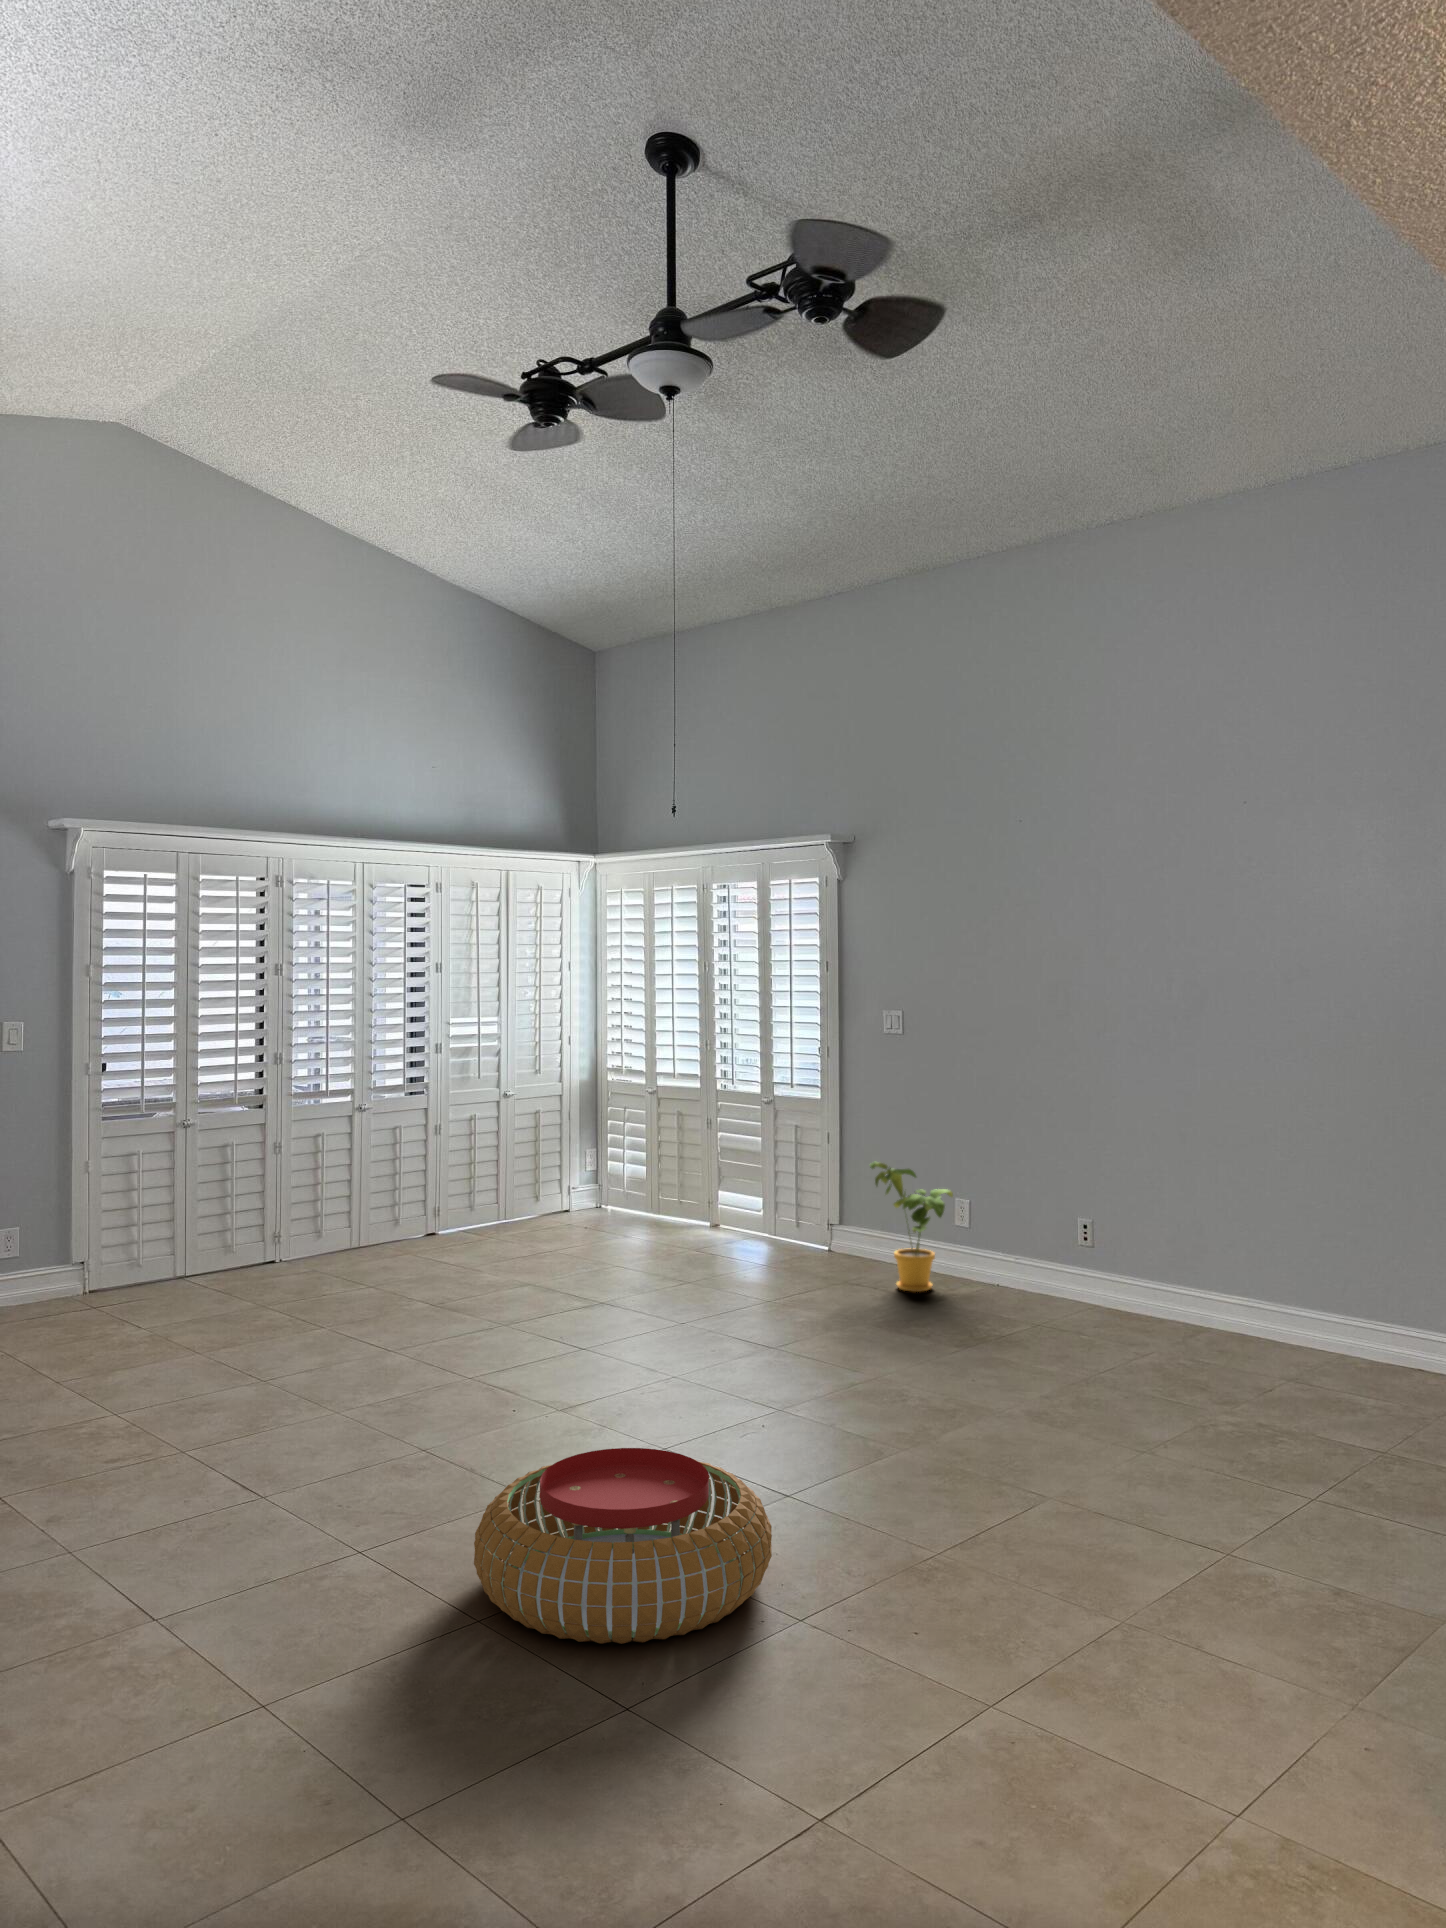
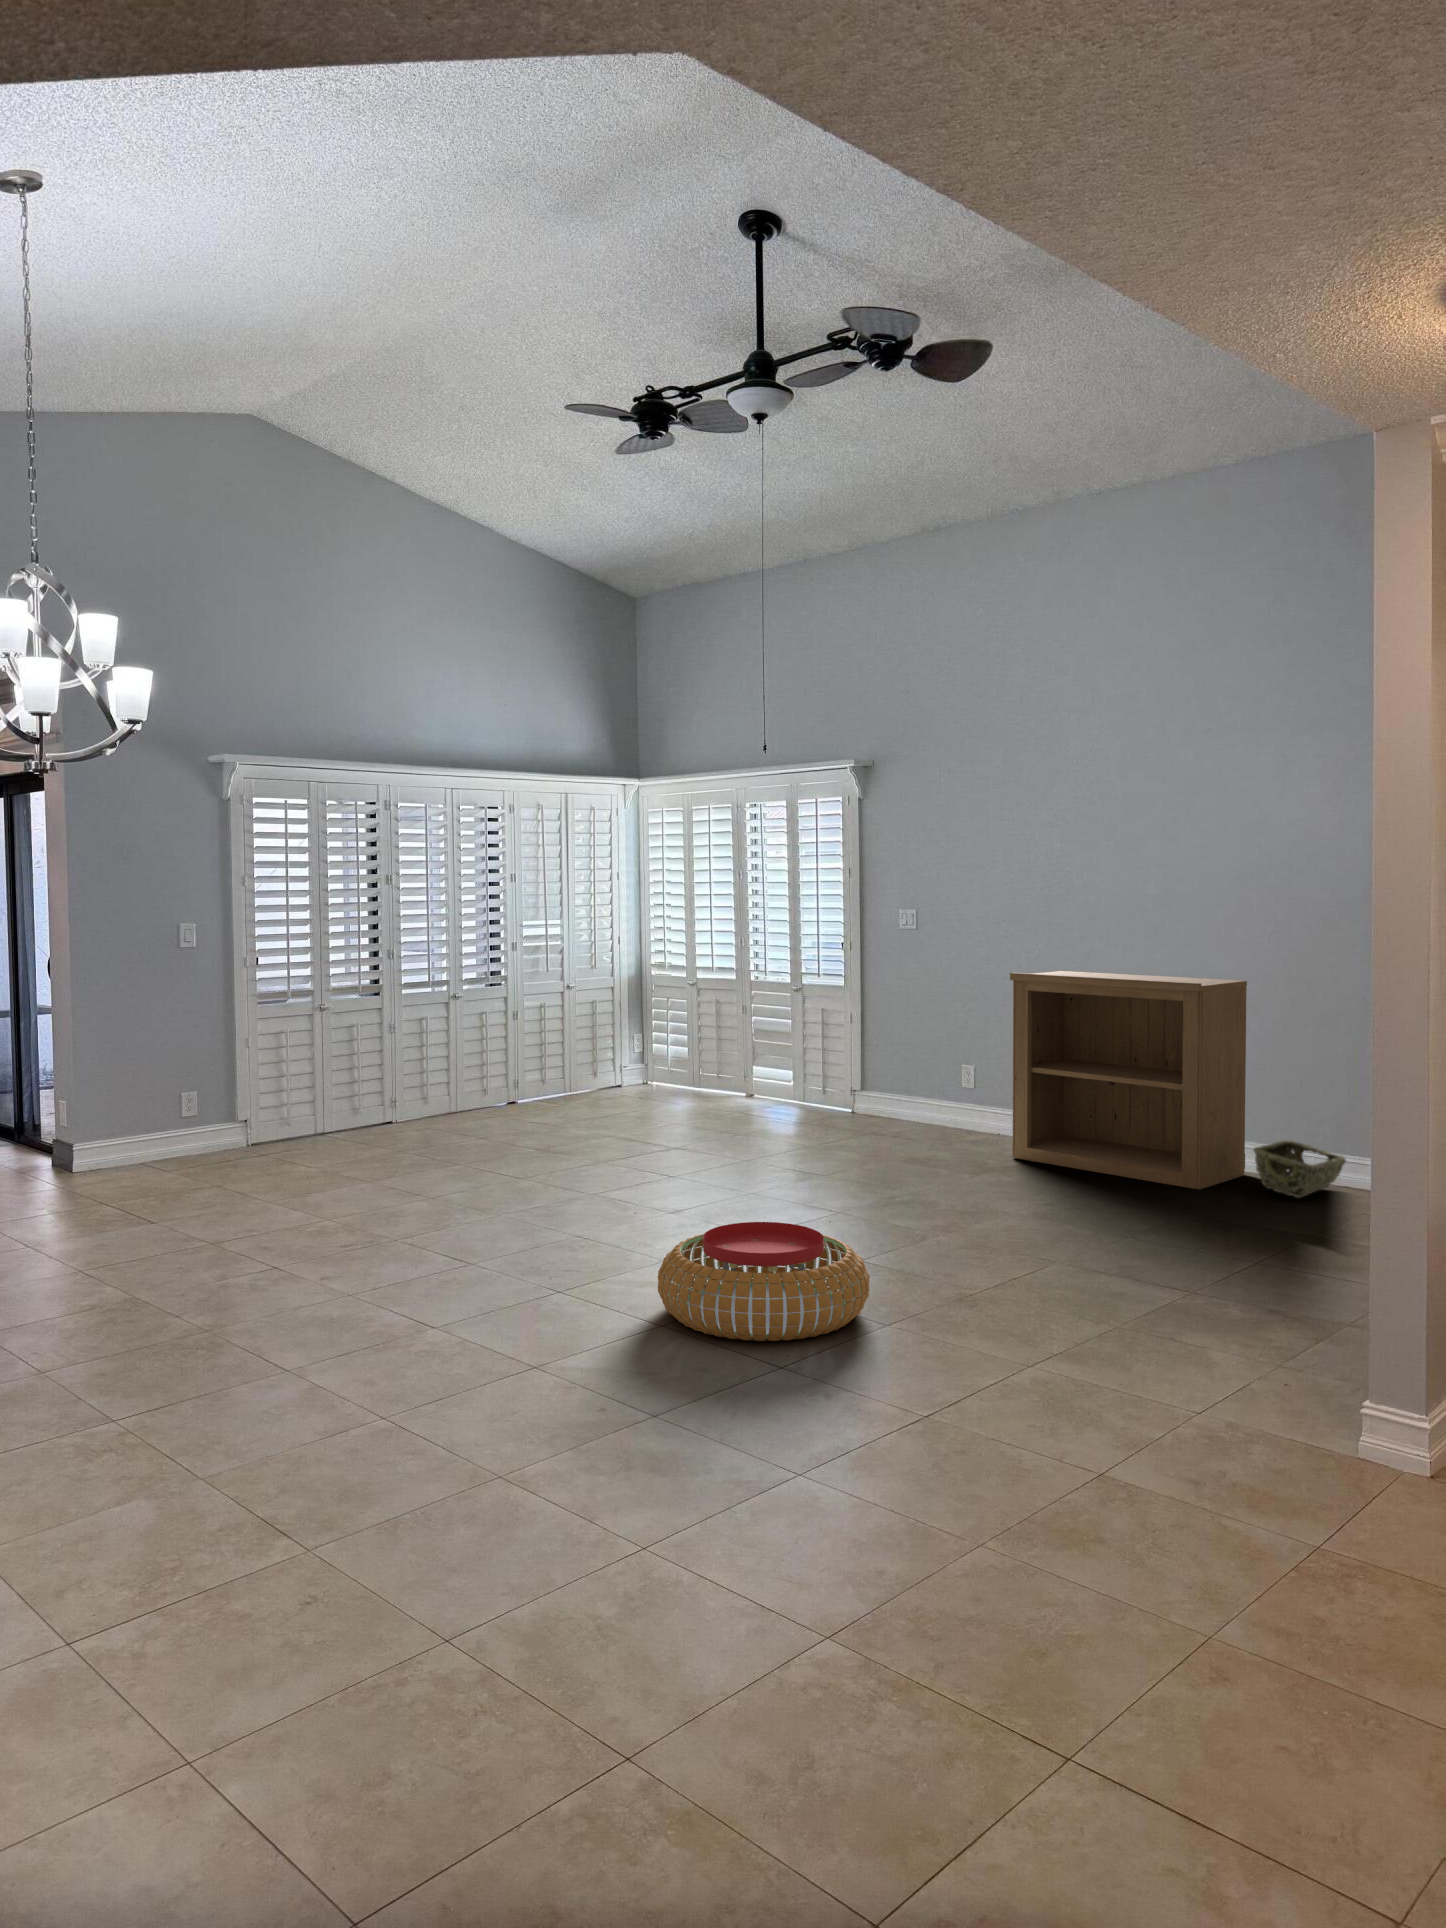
bookshelf: none [1006,1089,1297,1373] -> present [1010,971,1247,1190]
house plant: present [870,1162,953,1292] -> none [892,1034,960,1139]
woven basket: none [1306,1309,1423,1390] -> present [1254,1141,1346,1198]

